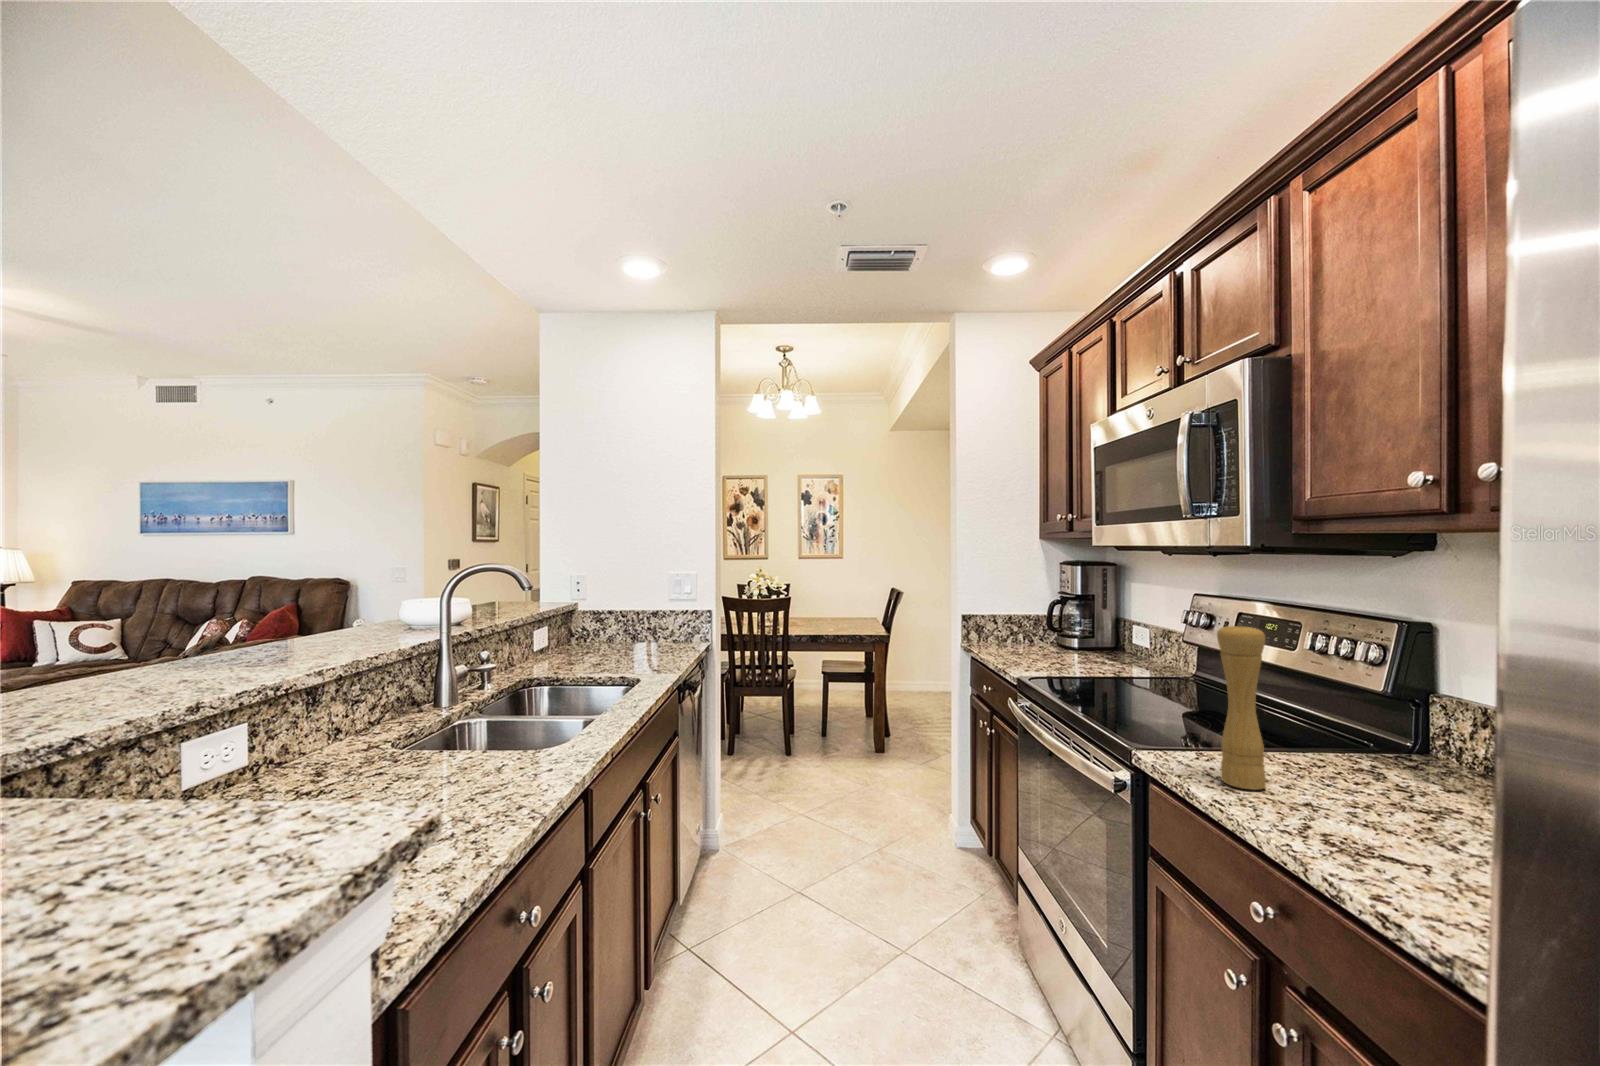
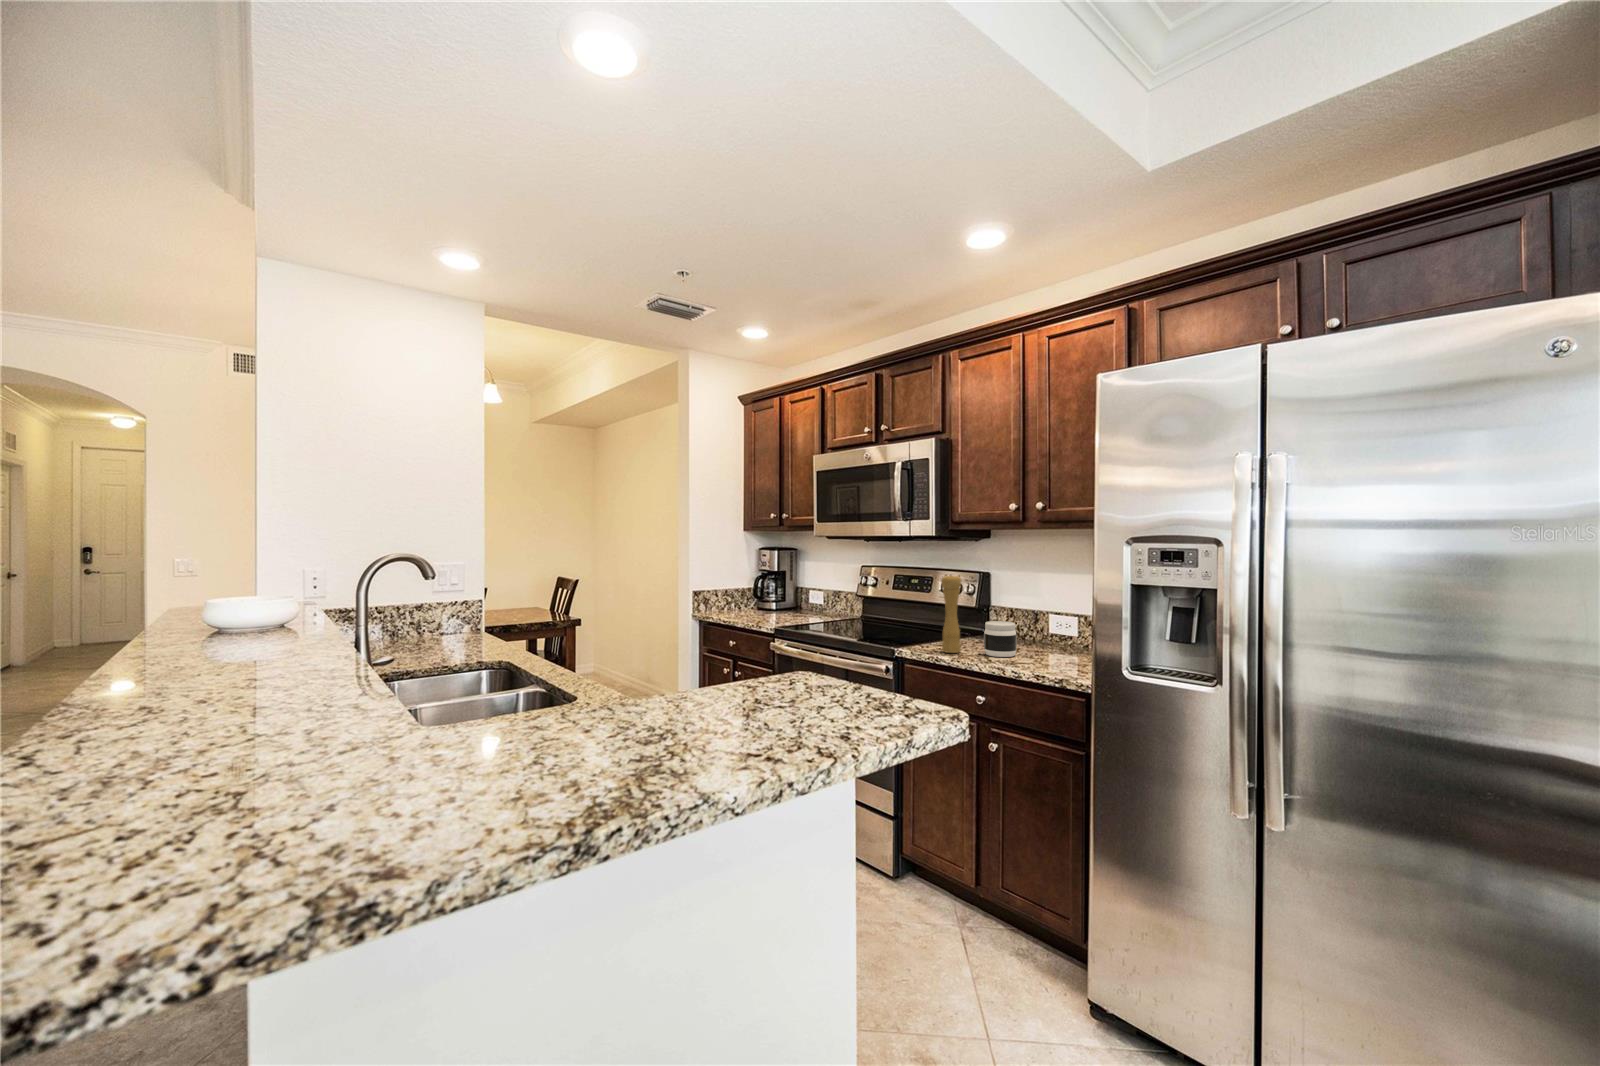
jar: none [1316,736,1412,833] -> present [984,621,1017,657]

